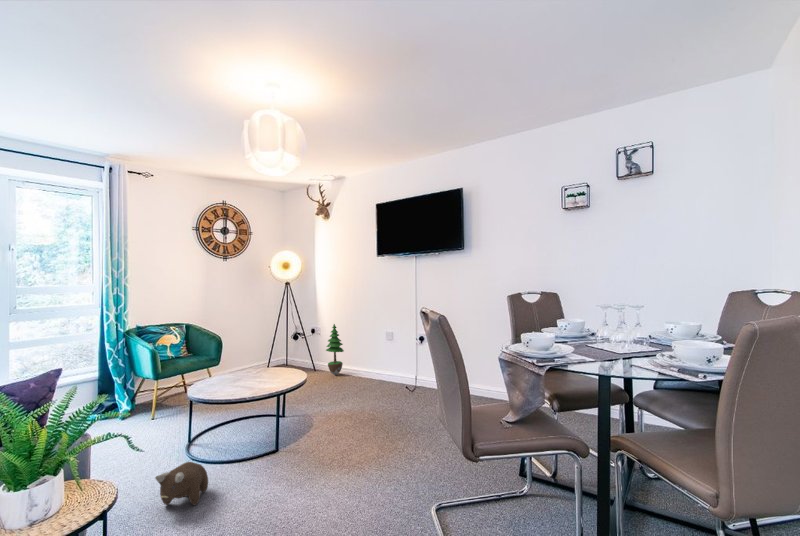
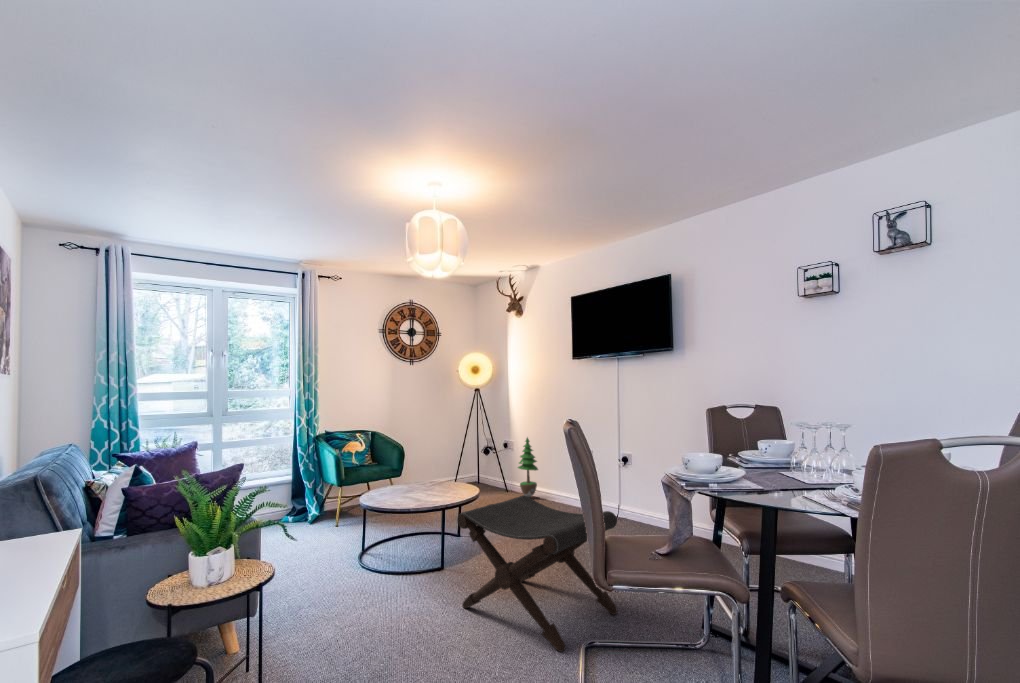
footstool: none [295,378,436,514] -> present [457,495,618,652]
plush toy: present [155,462,208,505] -> none [321,568,372,613]

